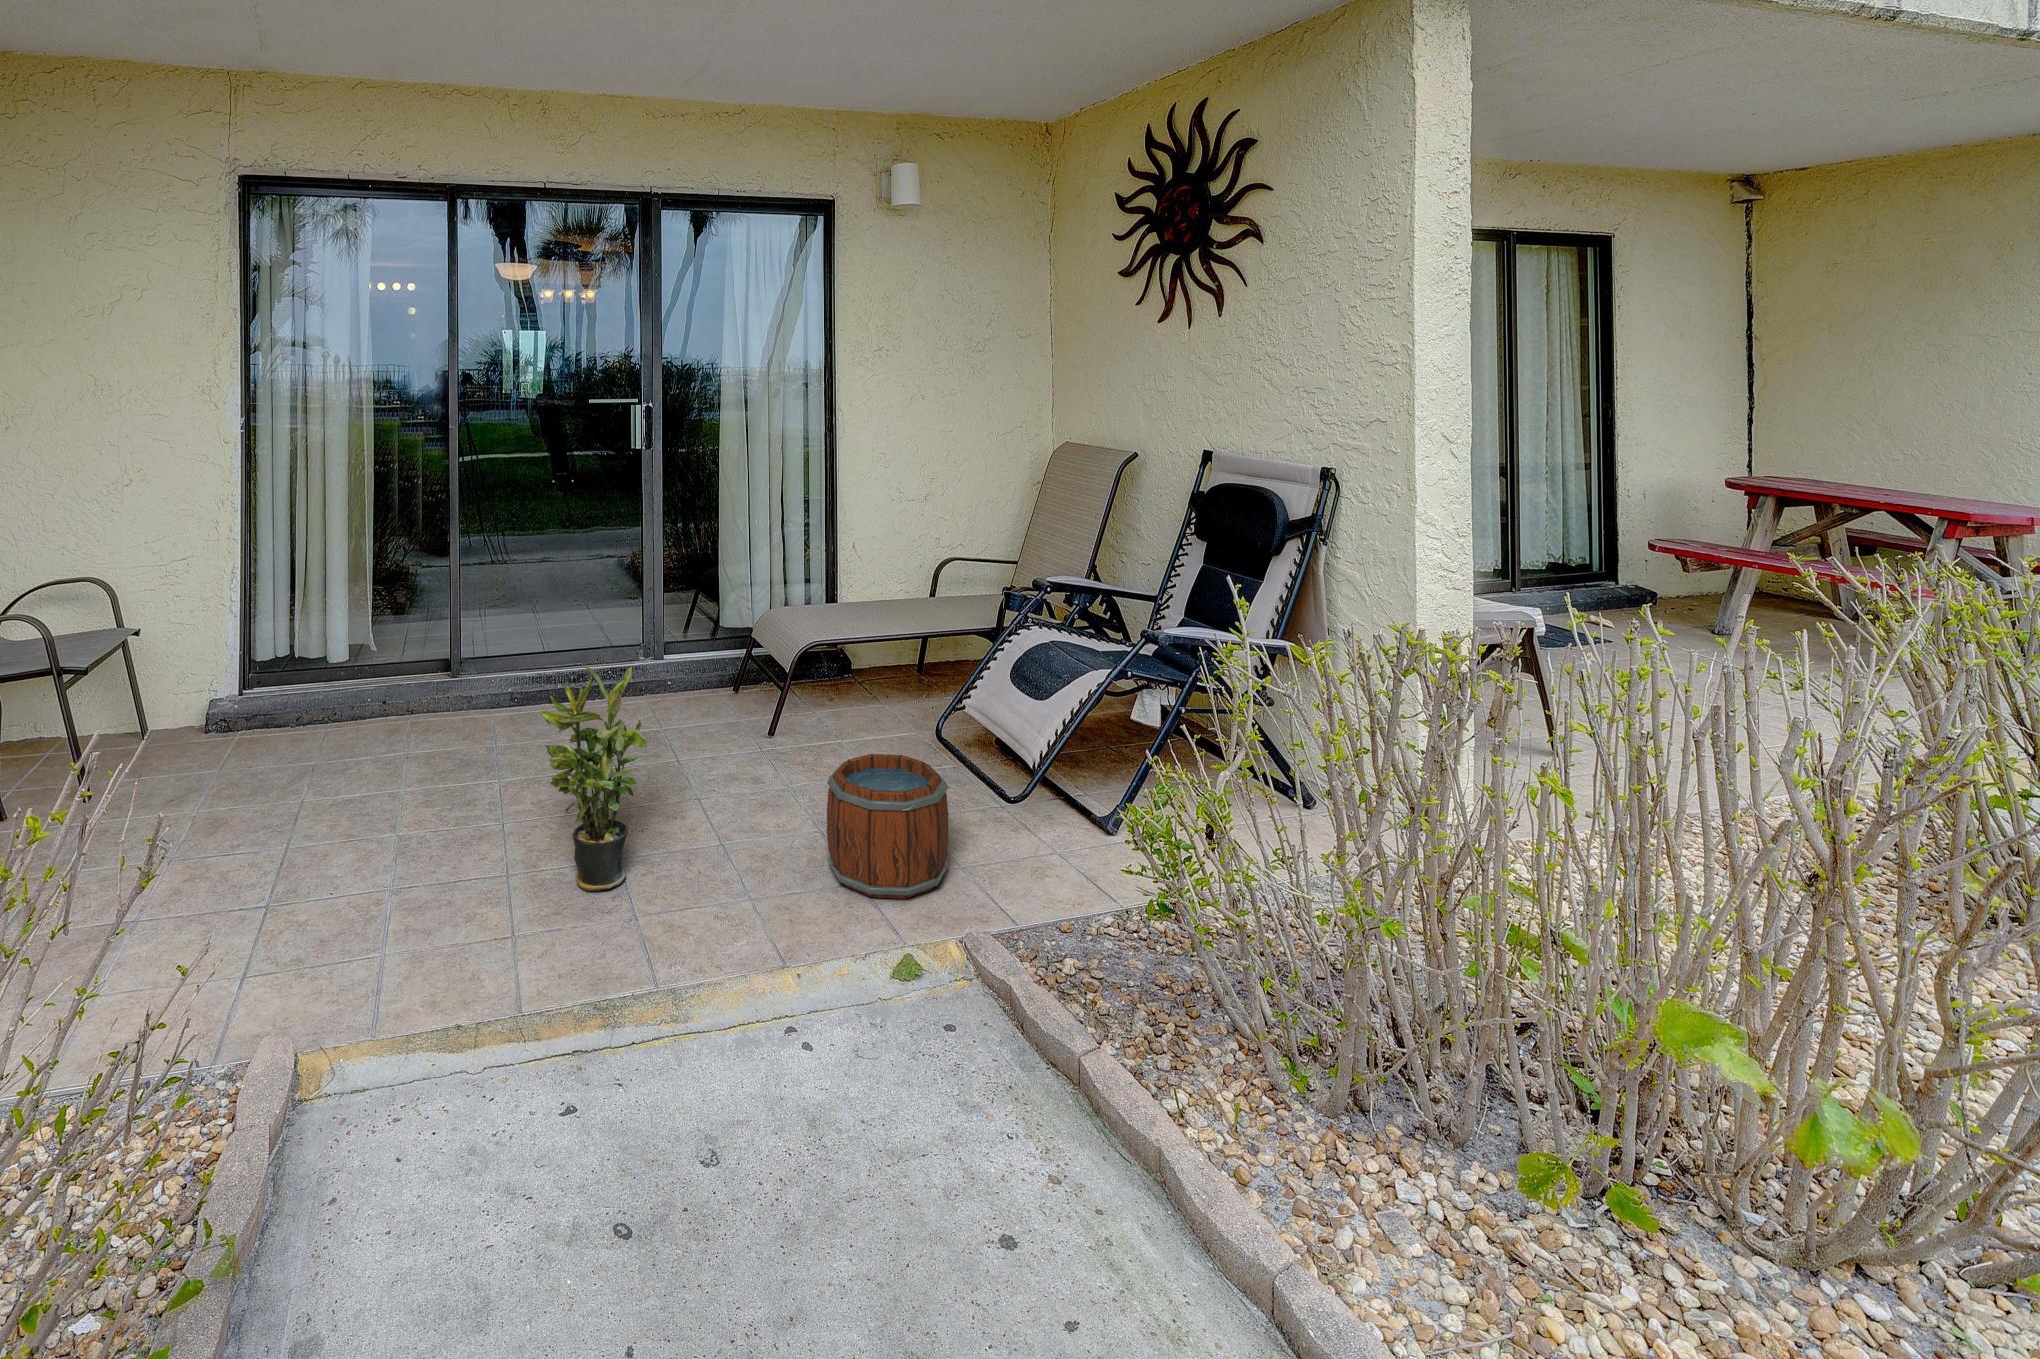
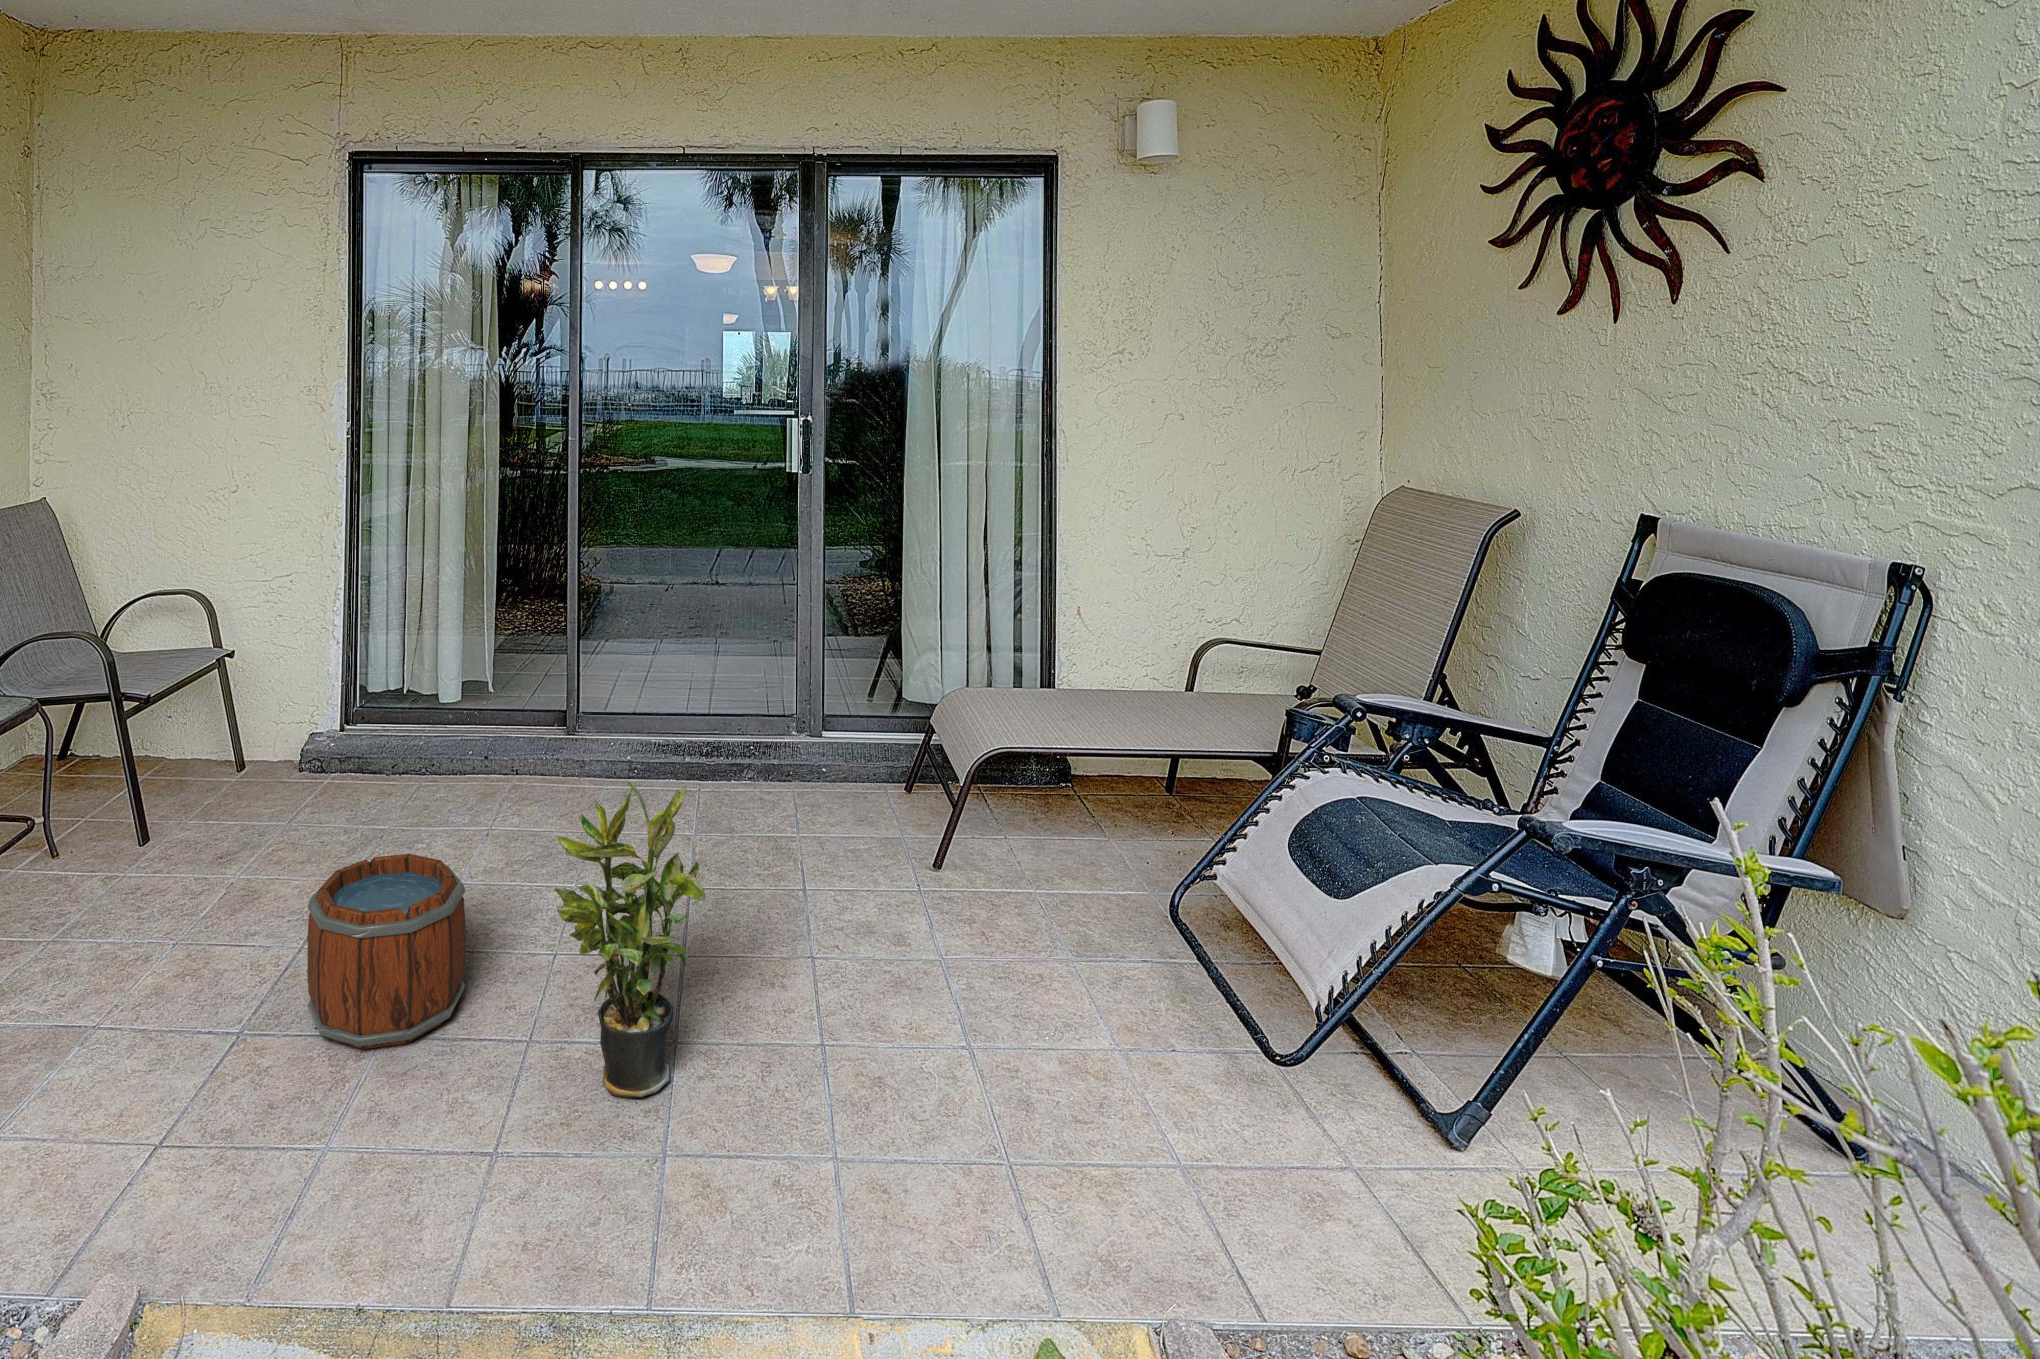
bucket: present [827,754,948,899] -> present [307,854,466,1049]

